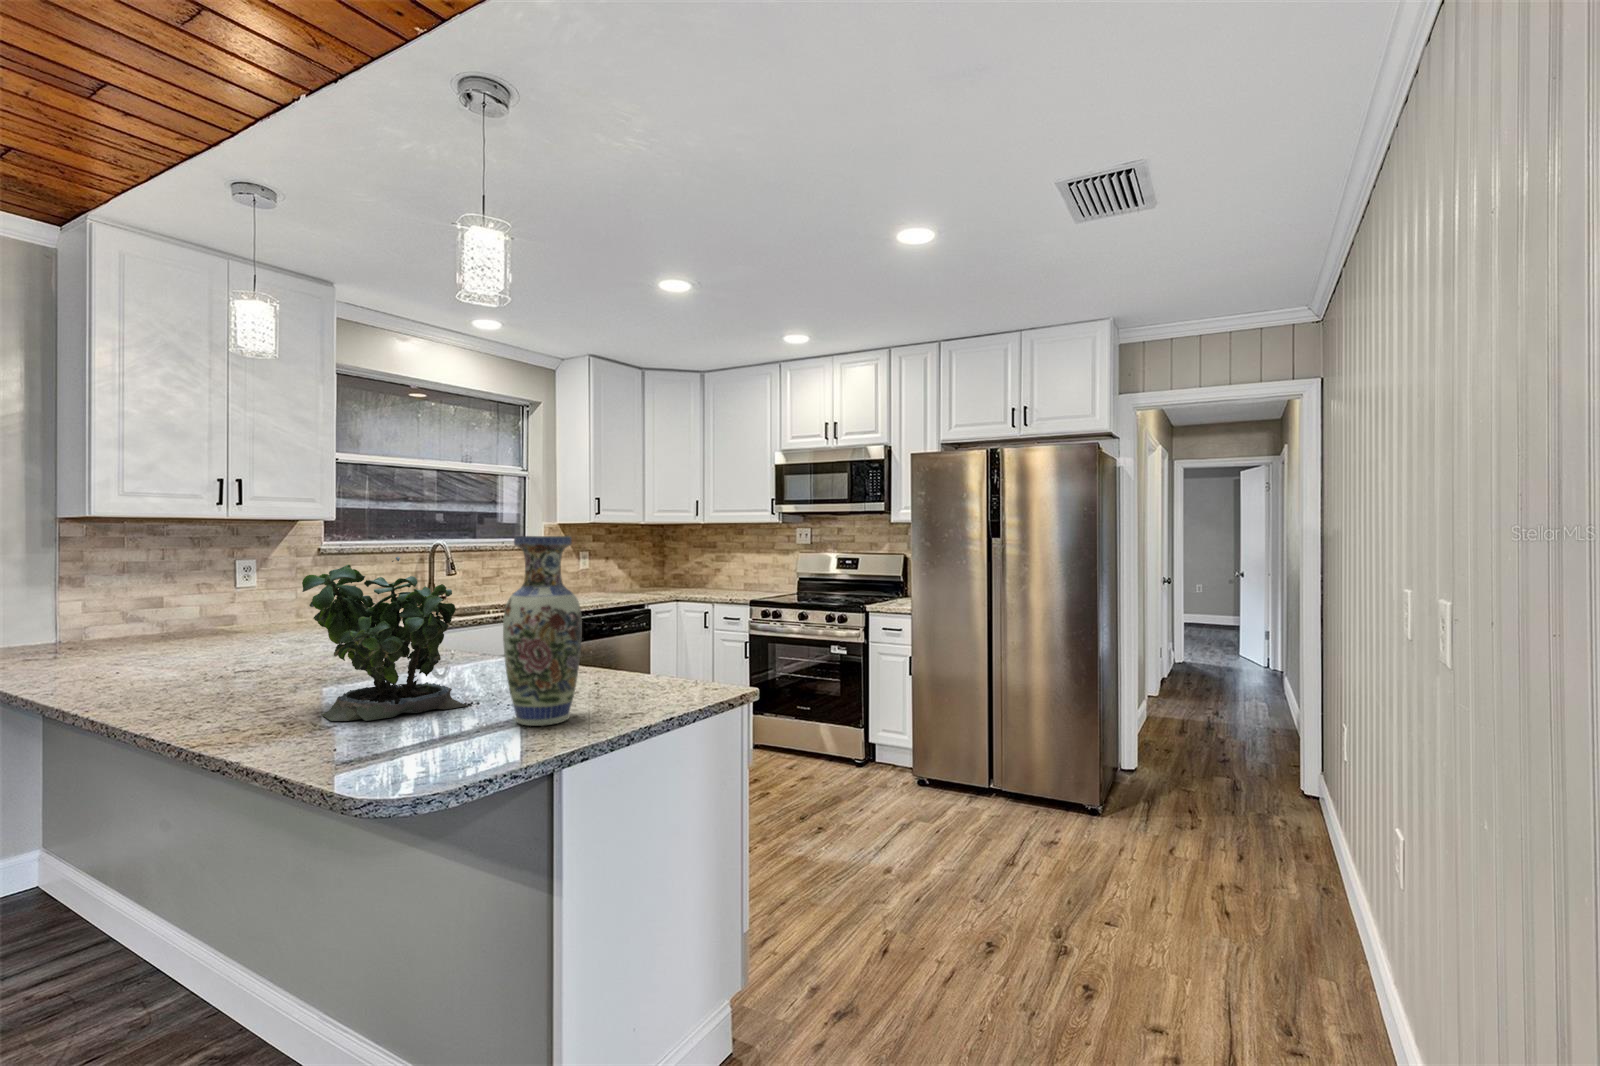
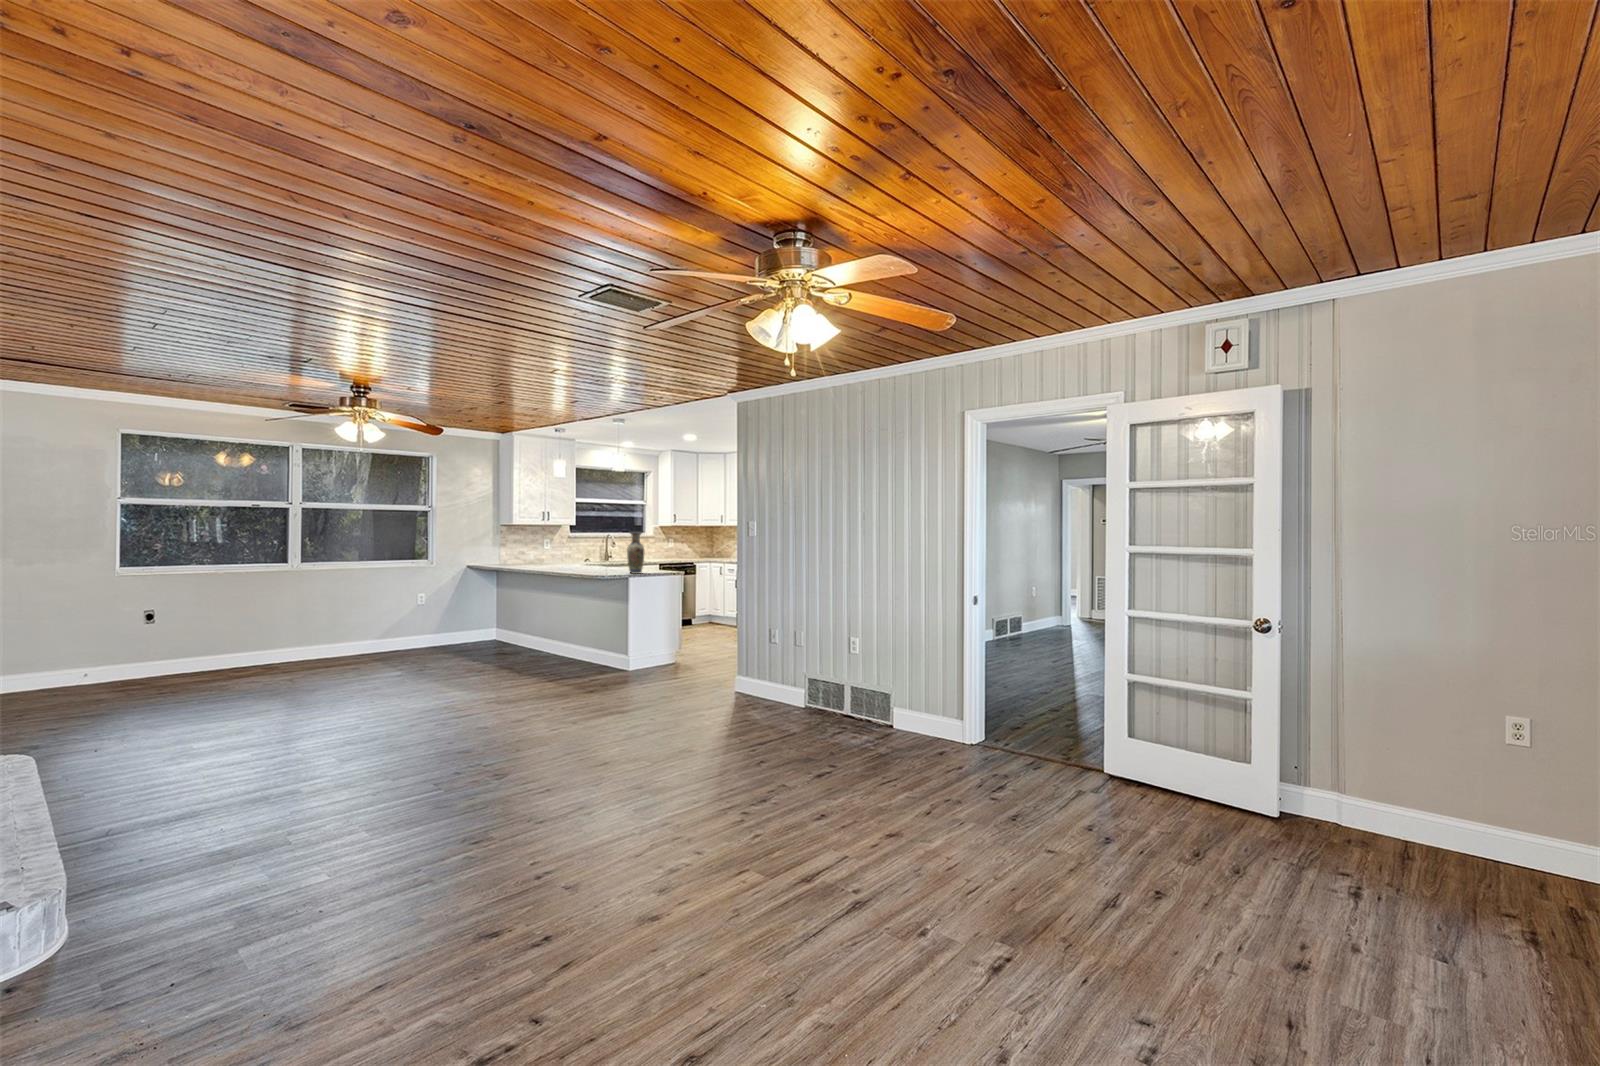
potted plant: present [302,557,468,721] -> none [584,536,620,573]

